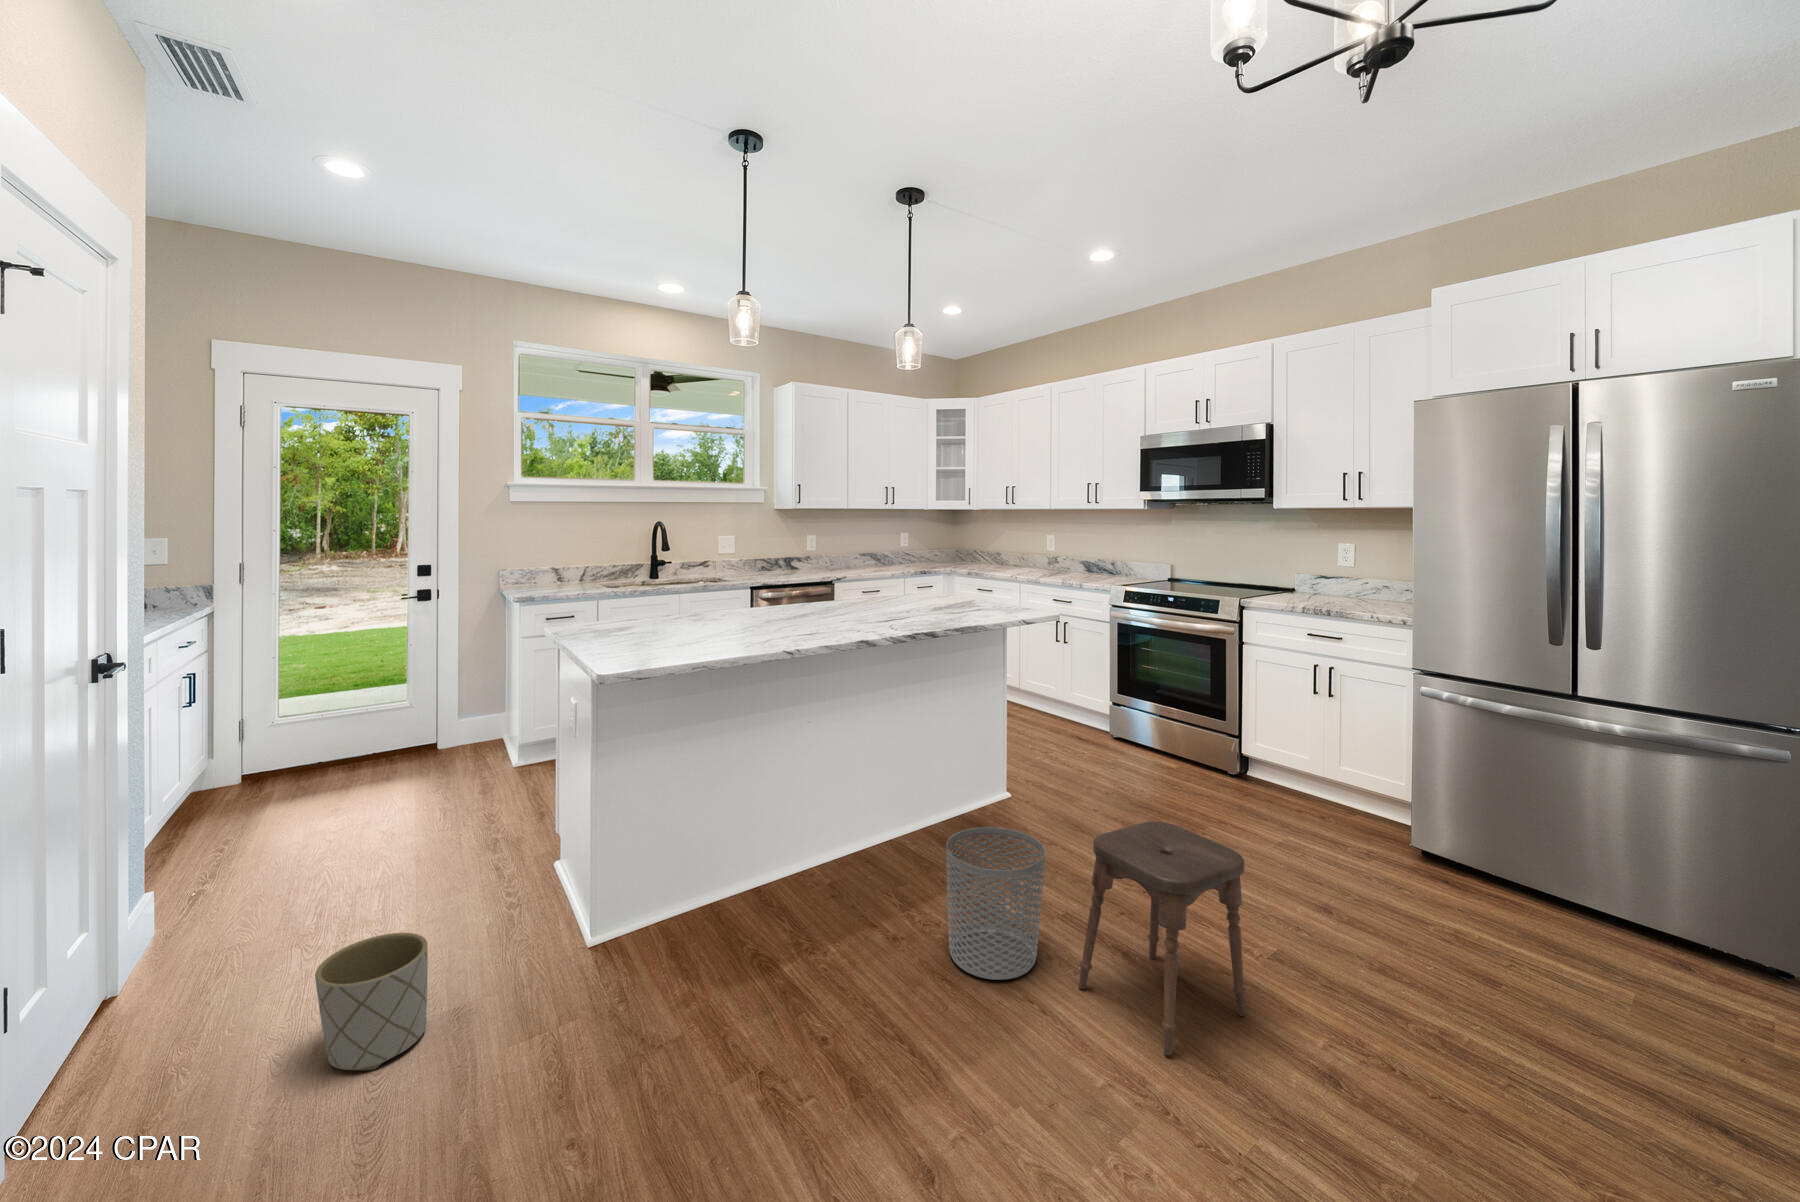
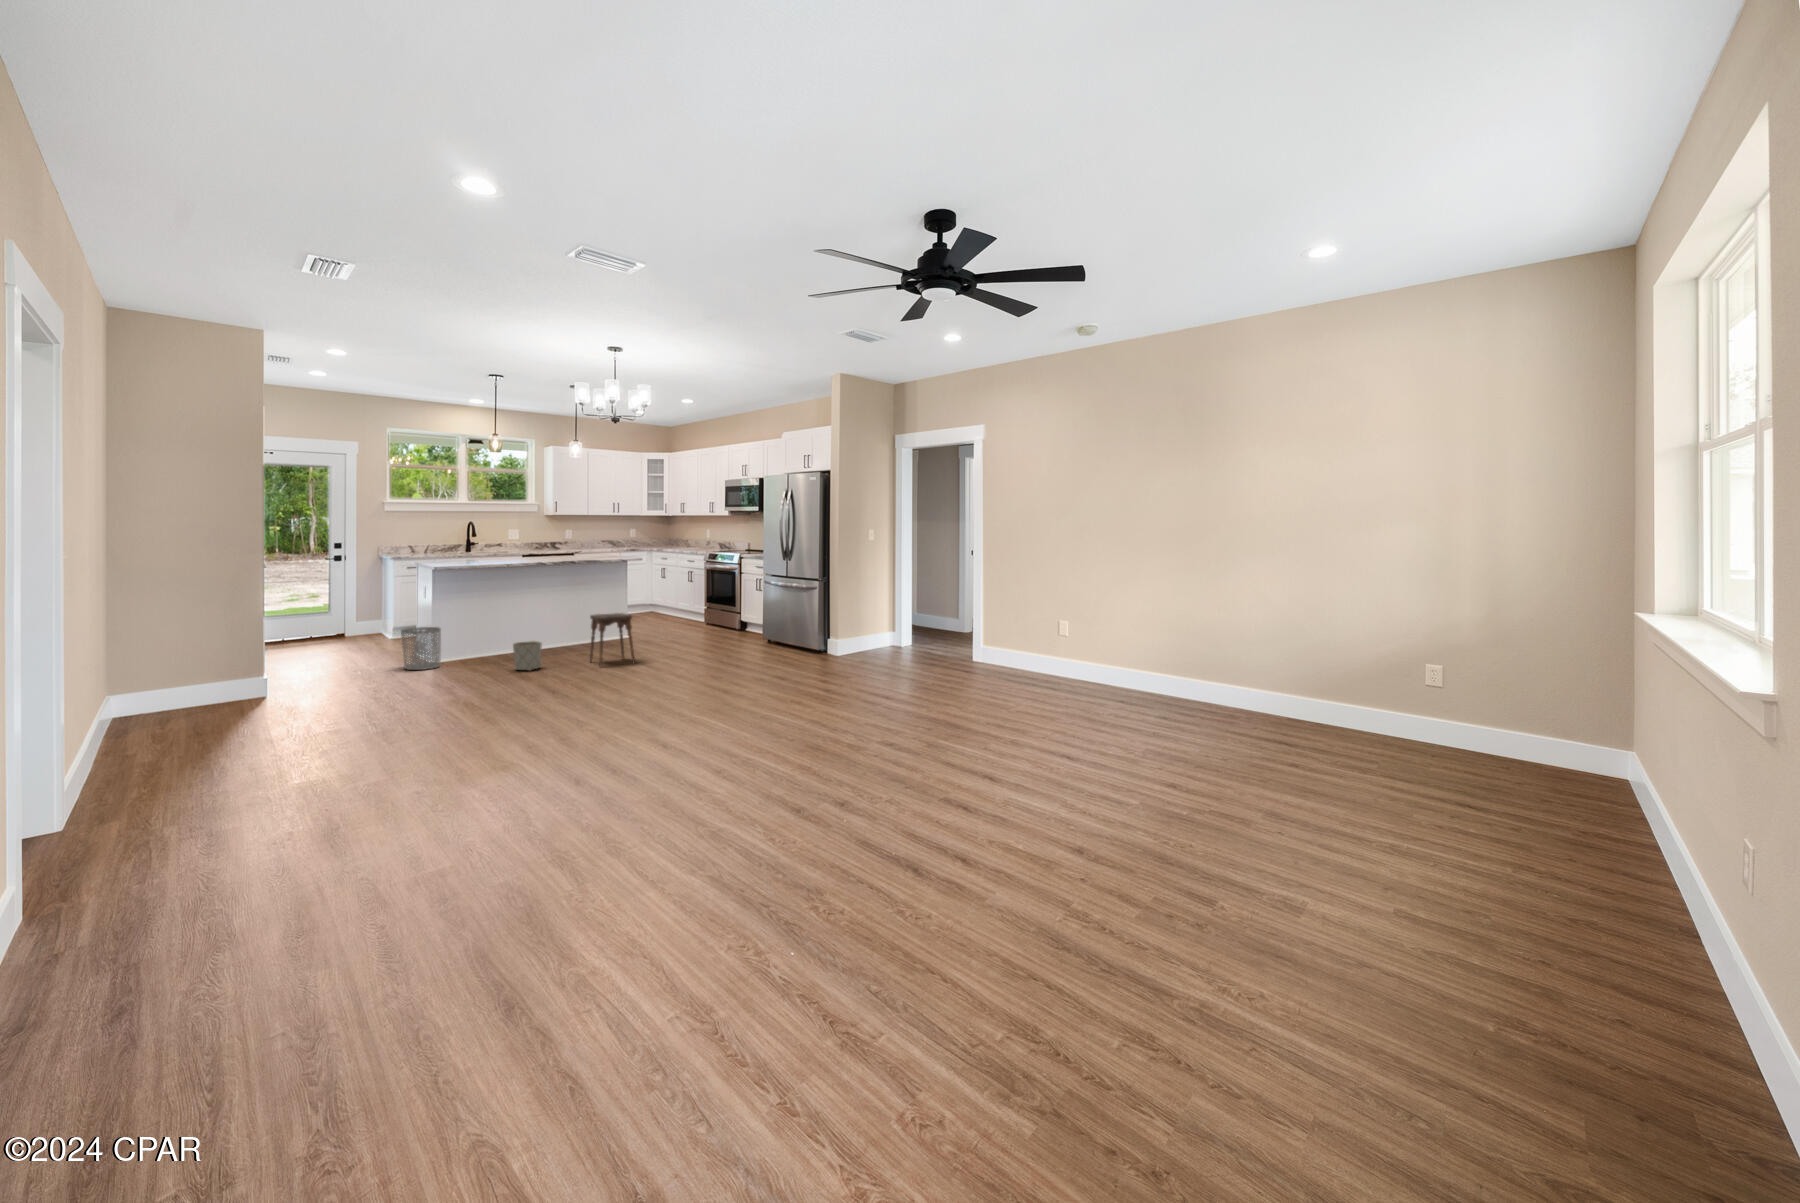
waste bin: present [946,827,1045,980] -> present [401,627,441,670]
planter: present [315,933,428,1070] -> present [513,641,542,670]

